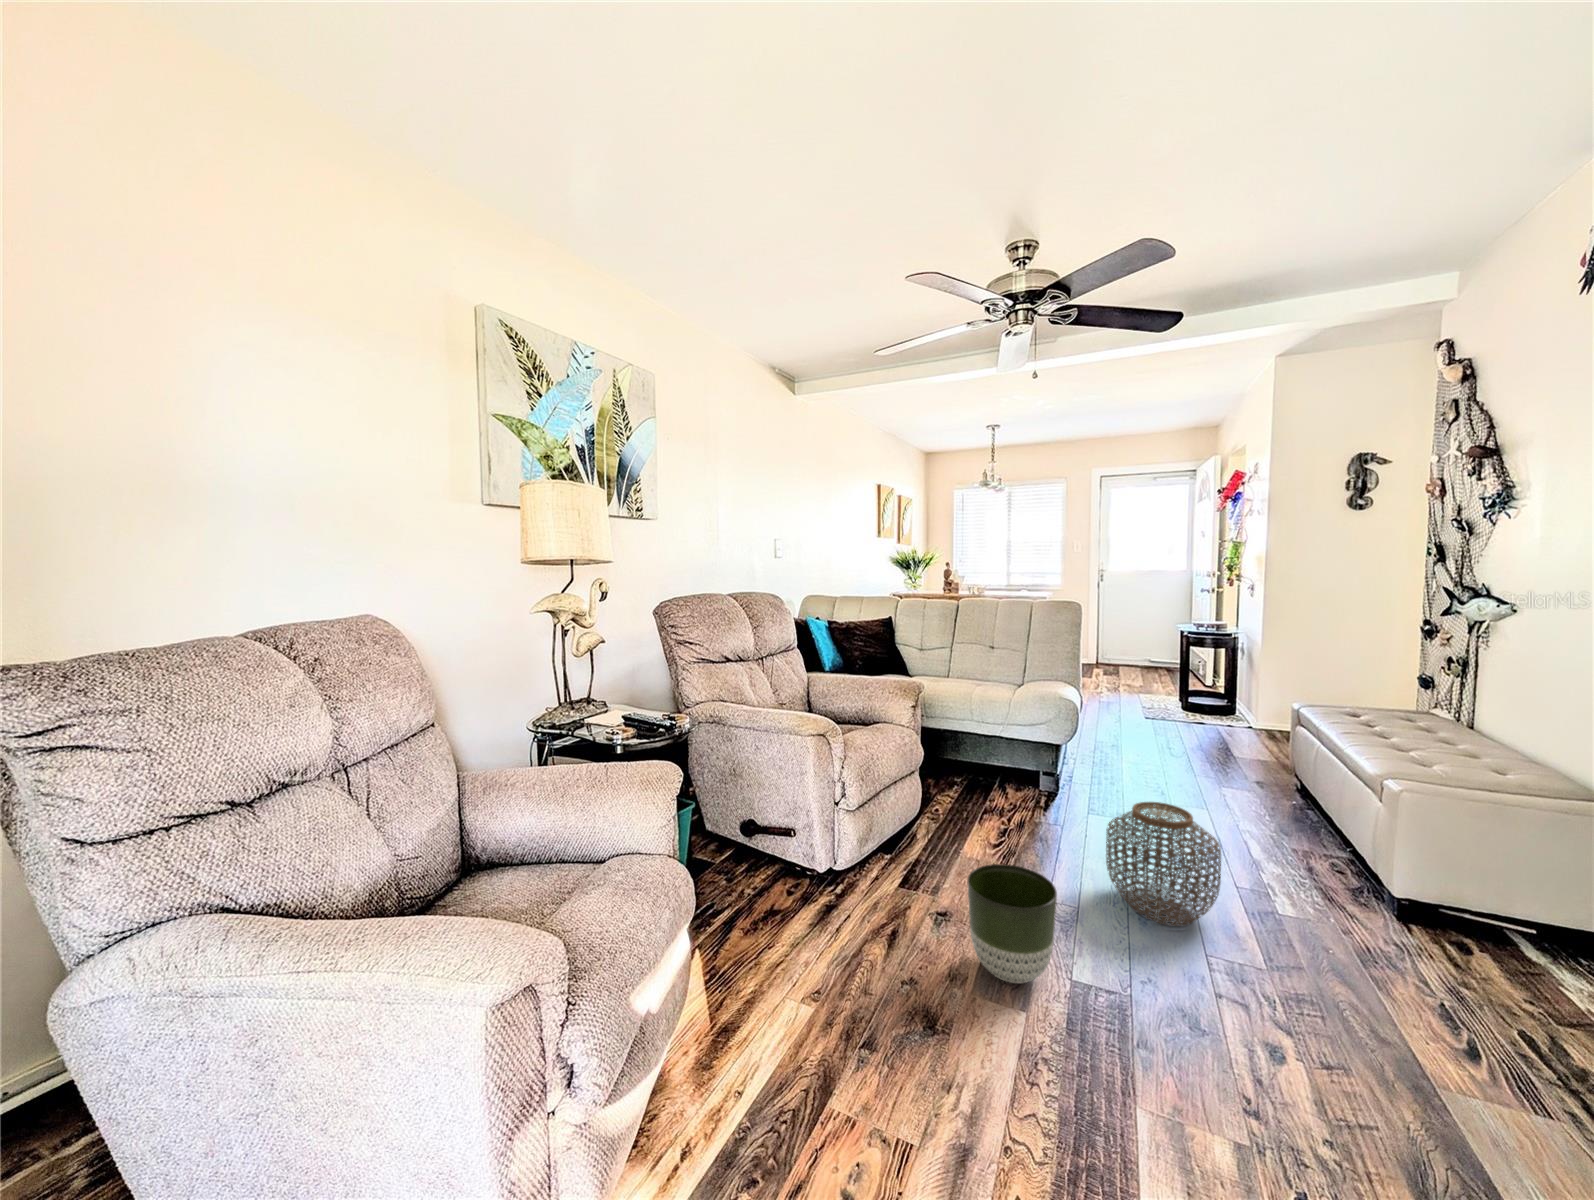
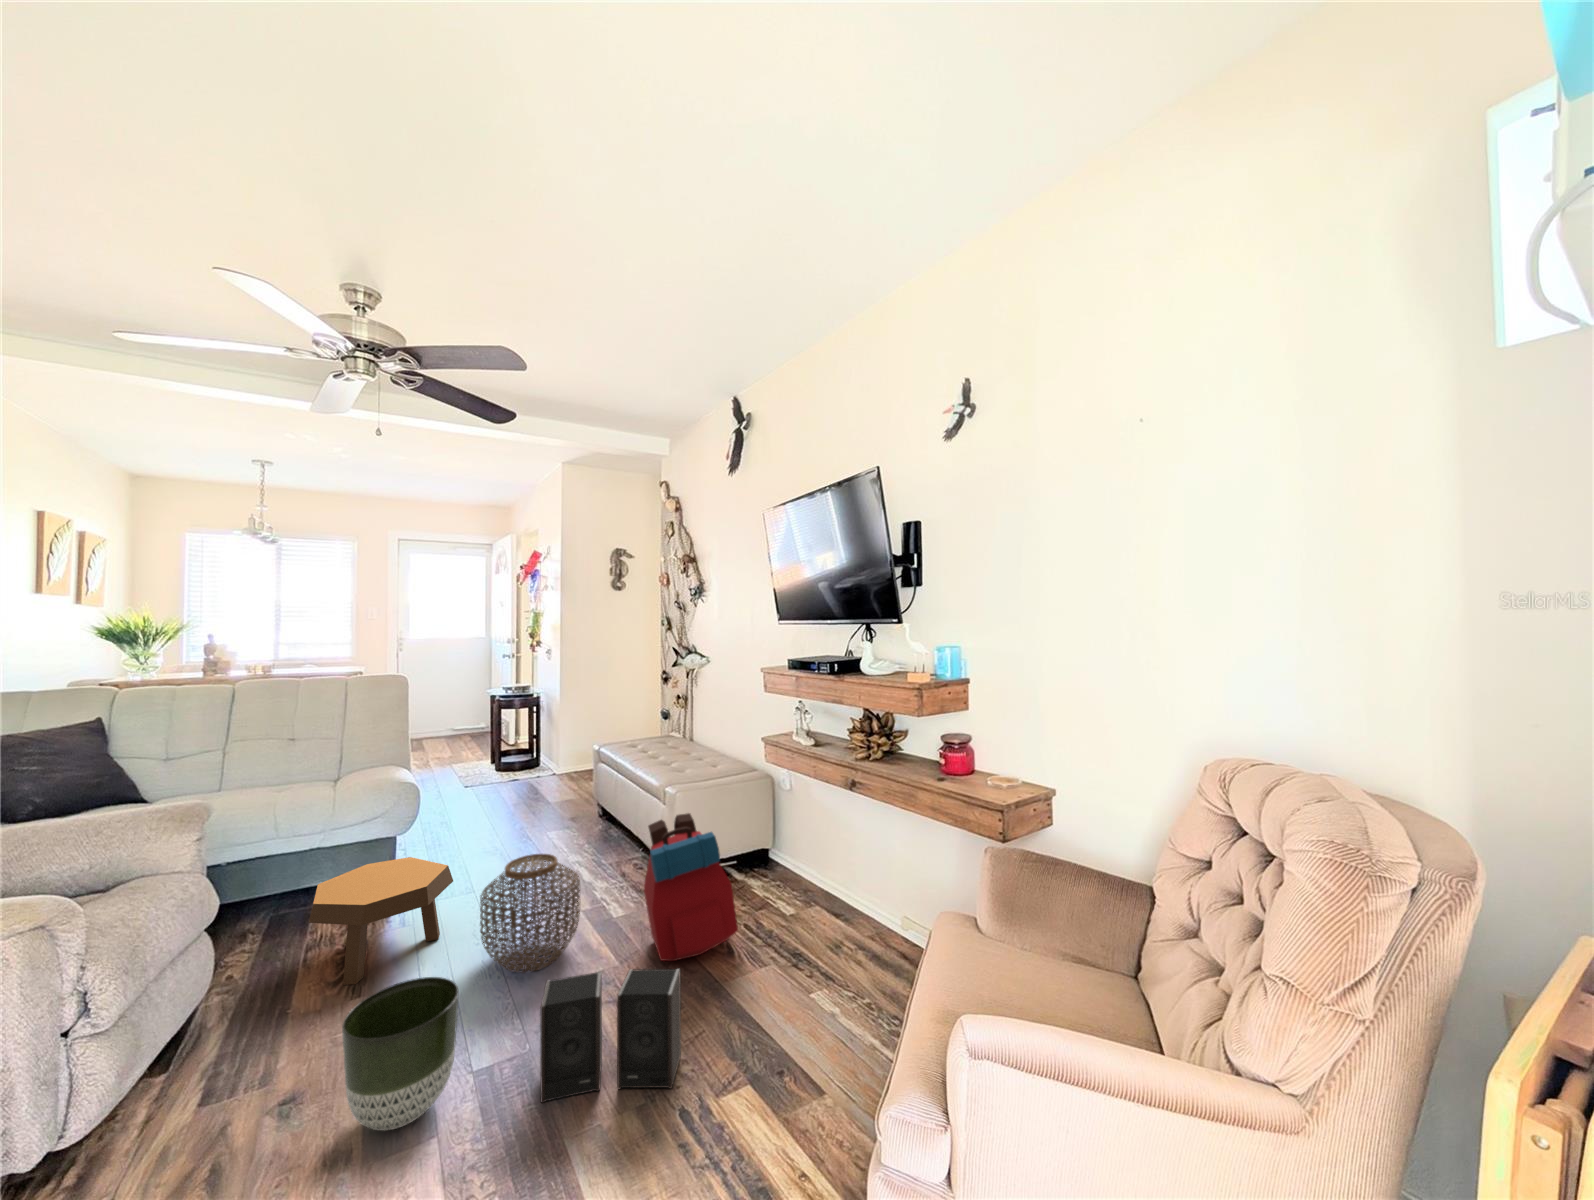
footstool: none [979,761,1093,854] -> present [309,857,453,985]
backpack: none [1313,821,1487,1036] -> present [644,813,738,961]
speaker: none [1125,934,1323,1152] -> present [540,968,681,1103]

